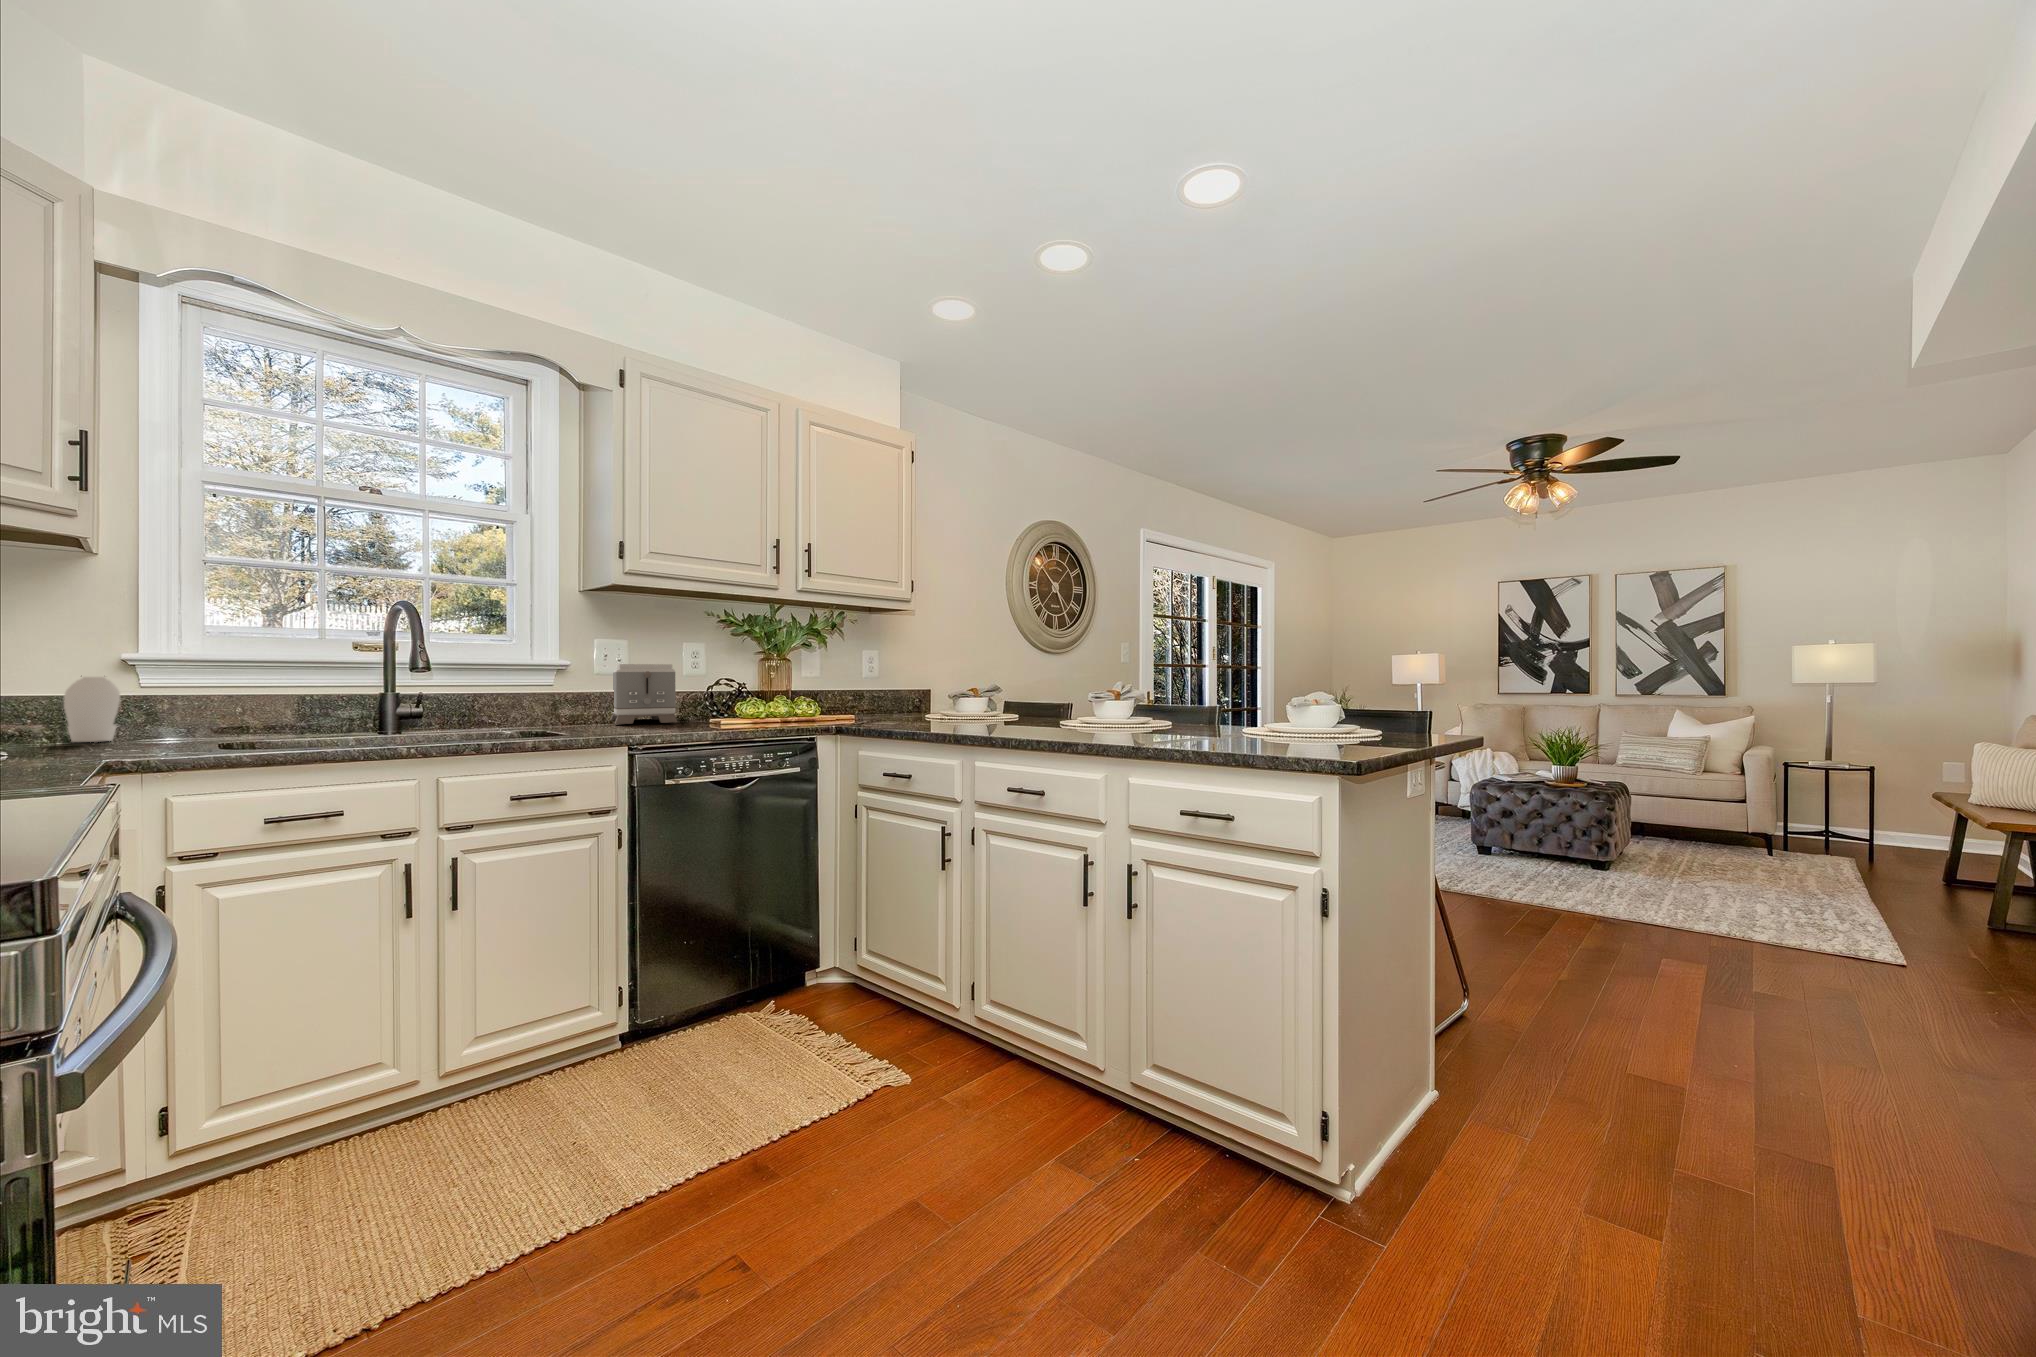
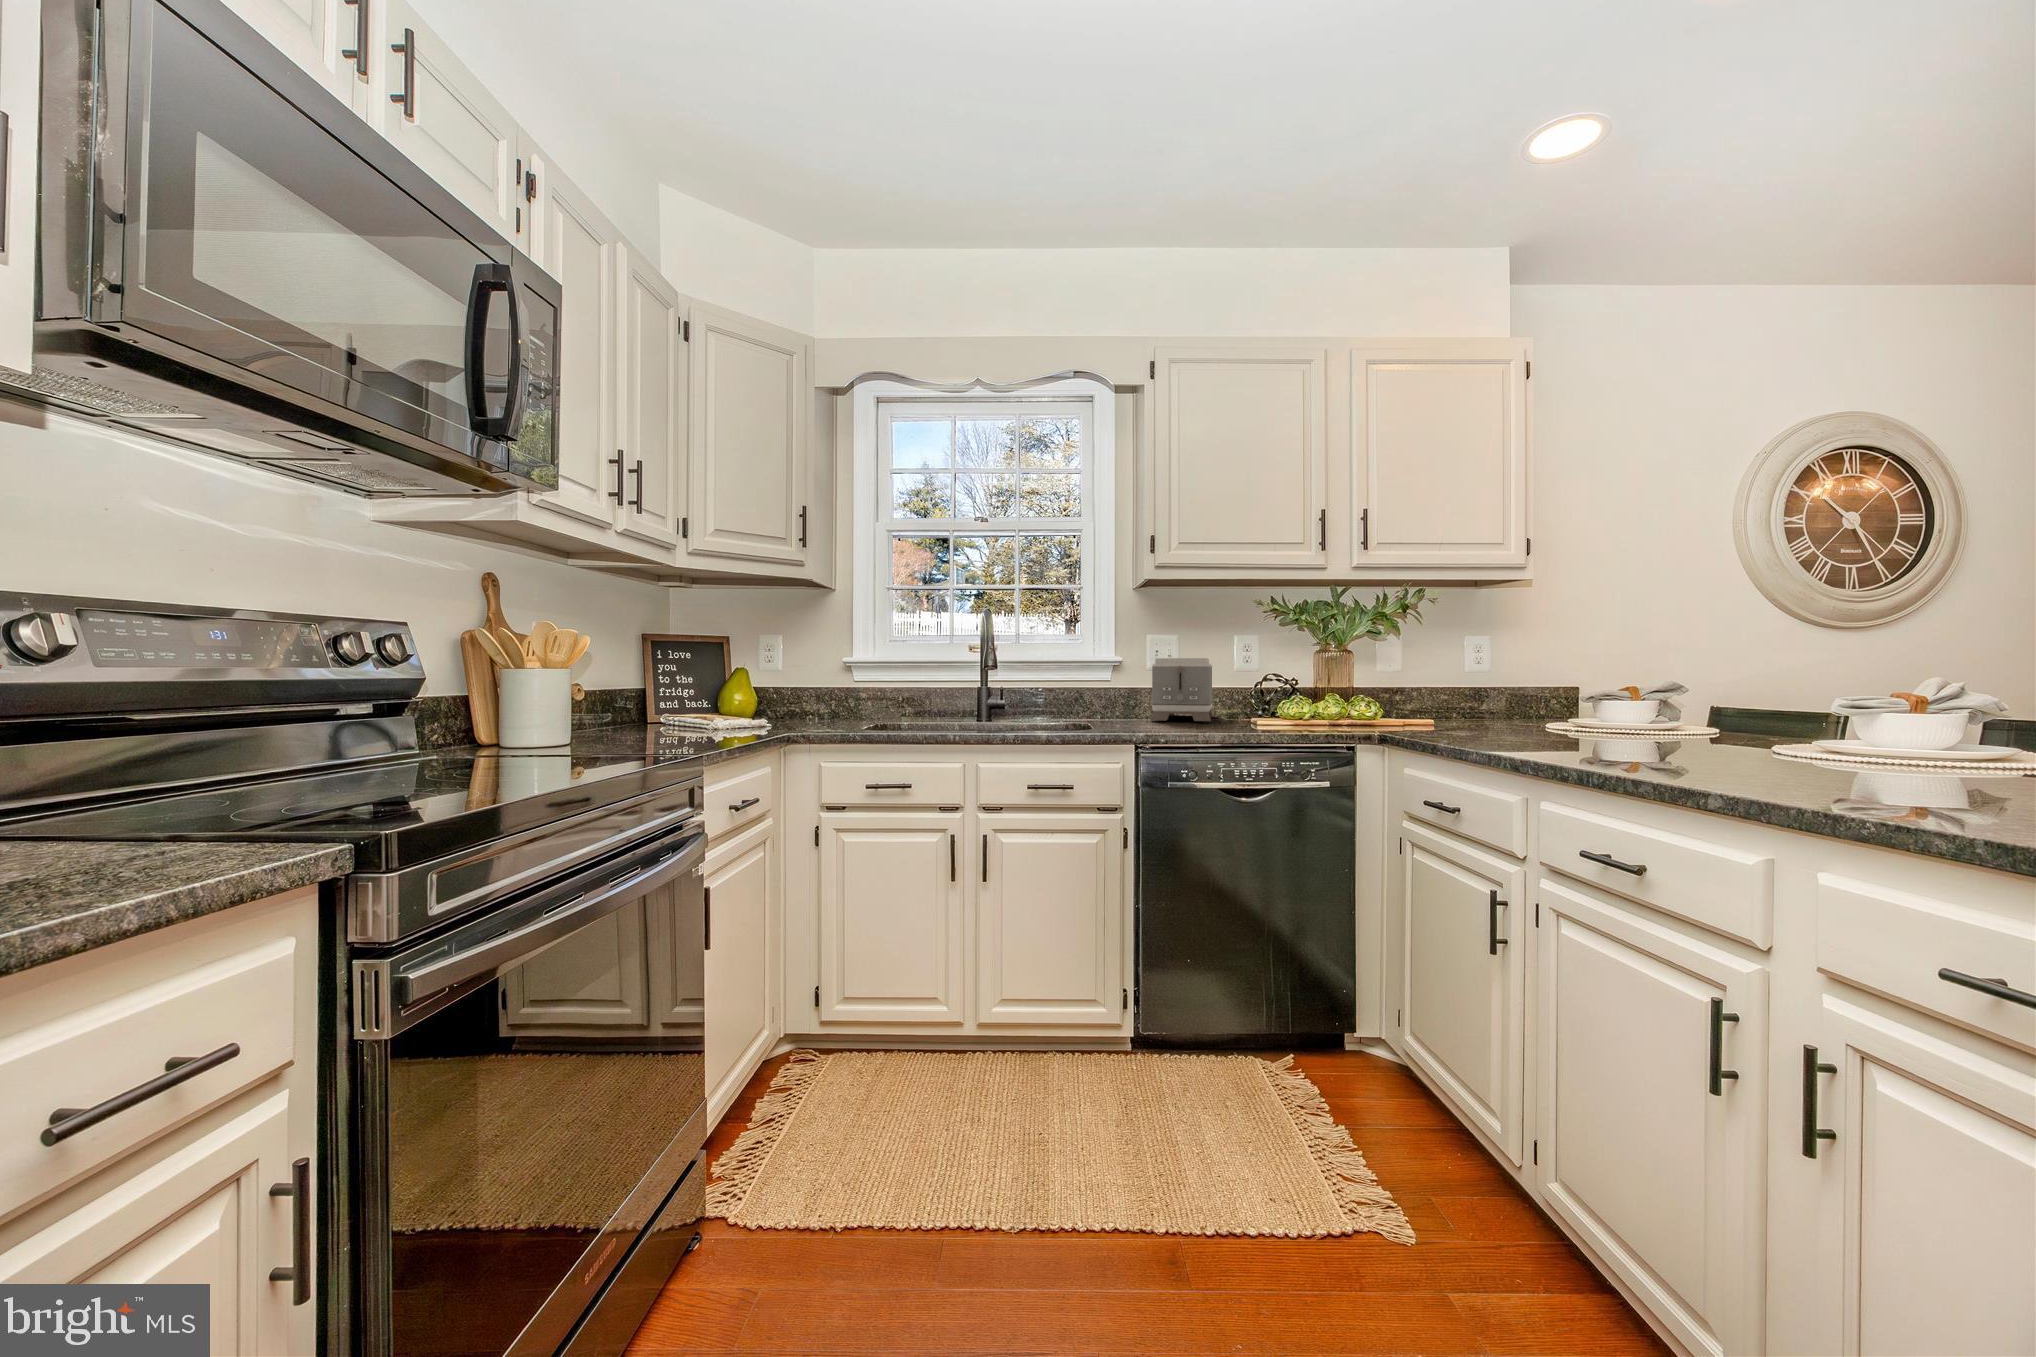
soap dispenser: present [64,676,120,742] -> none [798,652,831,717]

